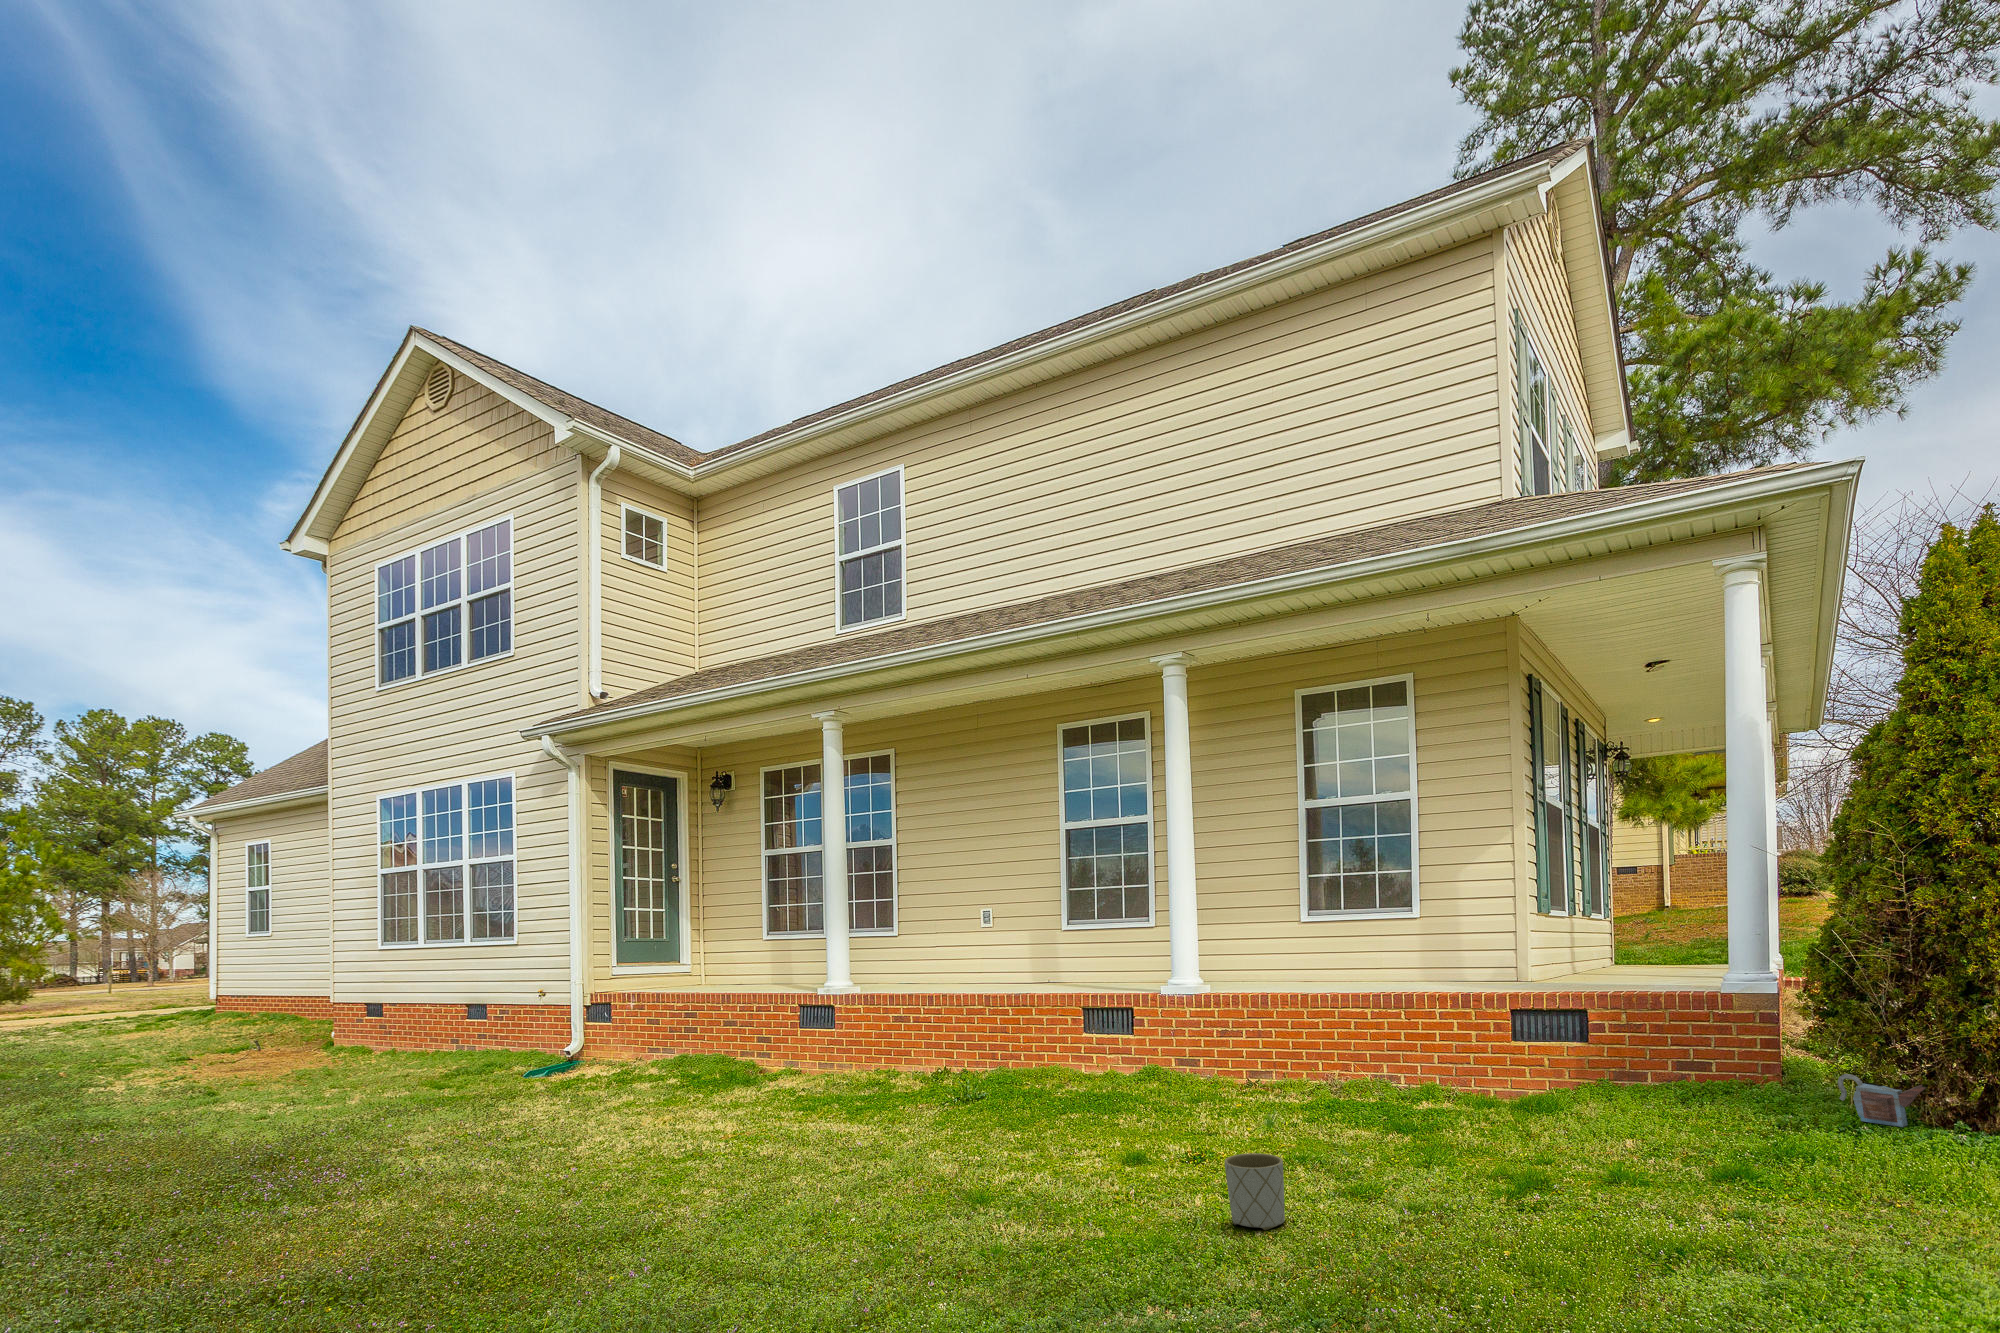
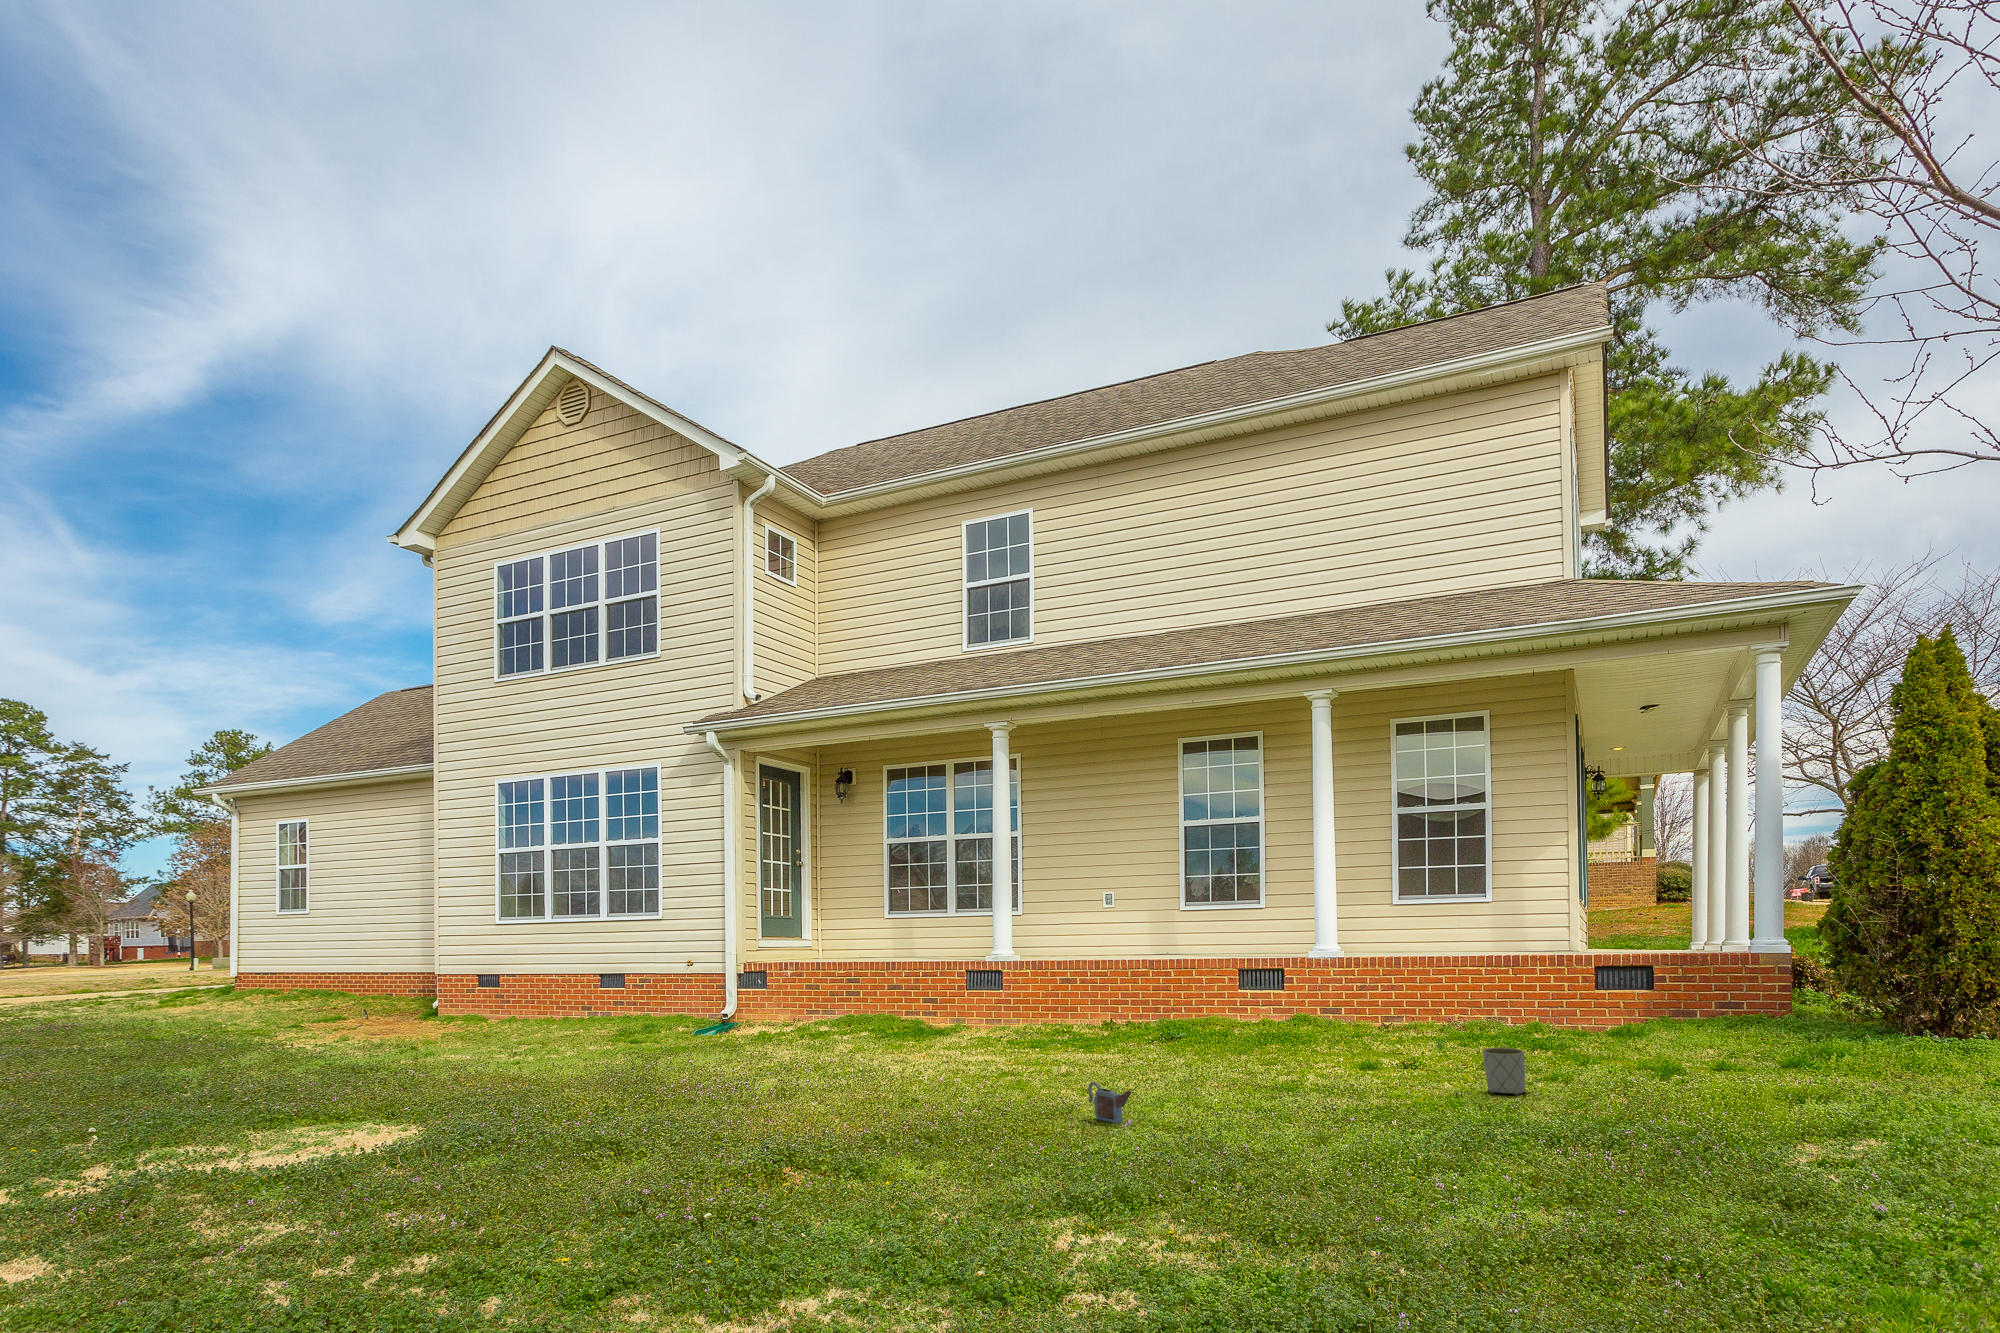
watering can: present [1838,1074,1926,1127] -> present [1088,1082,1131,1123]

